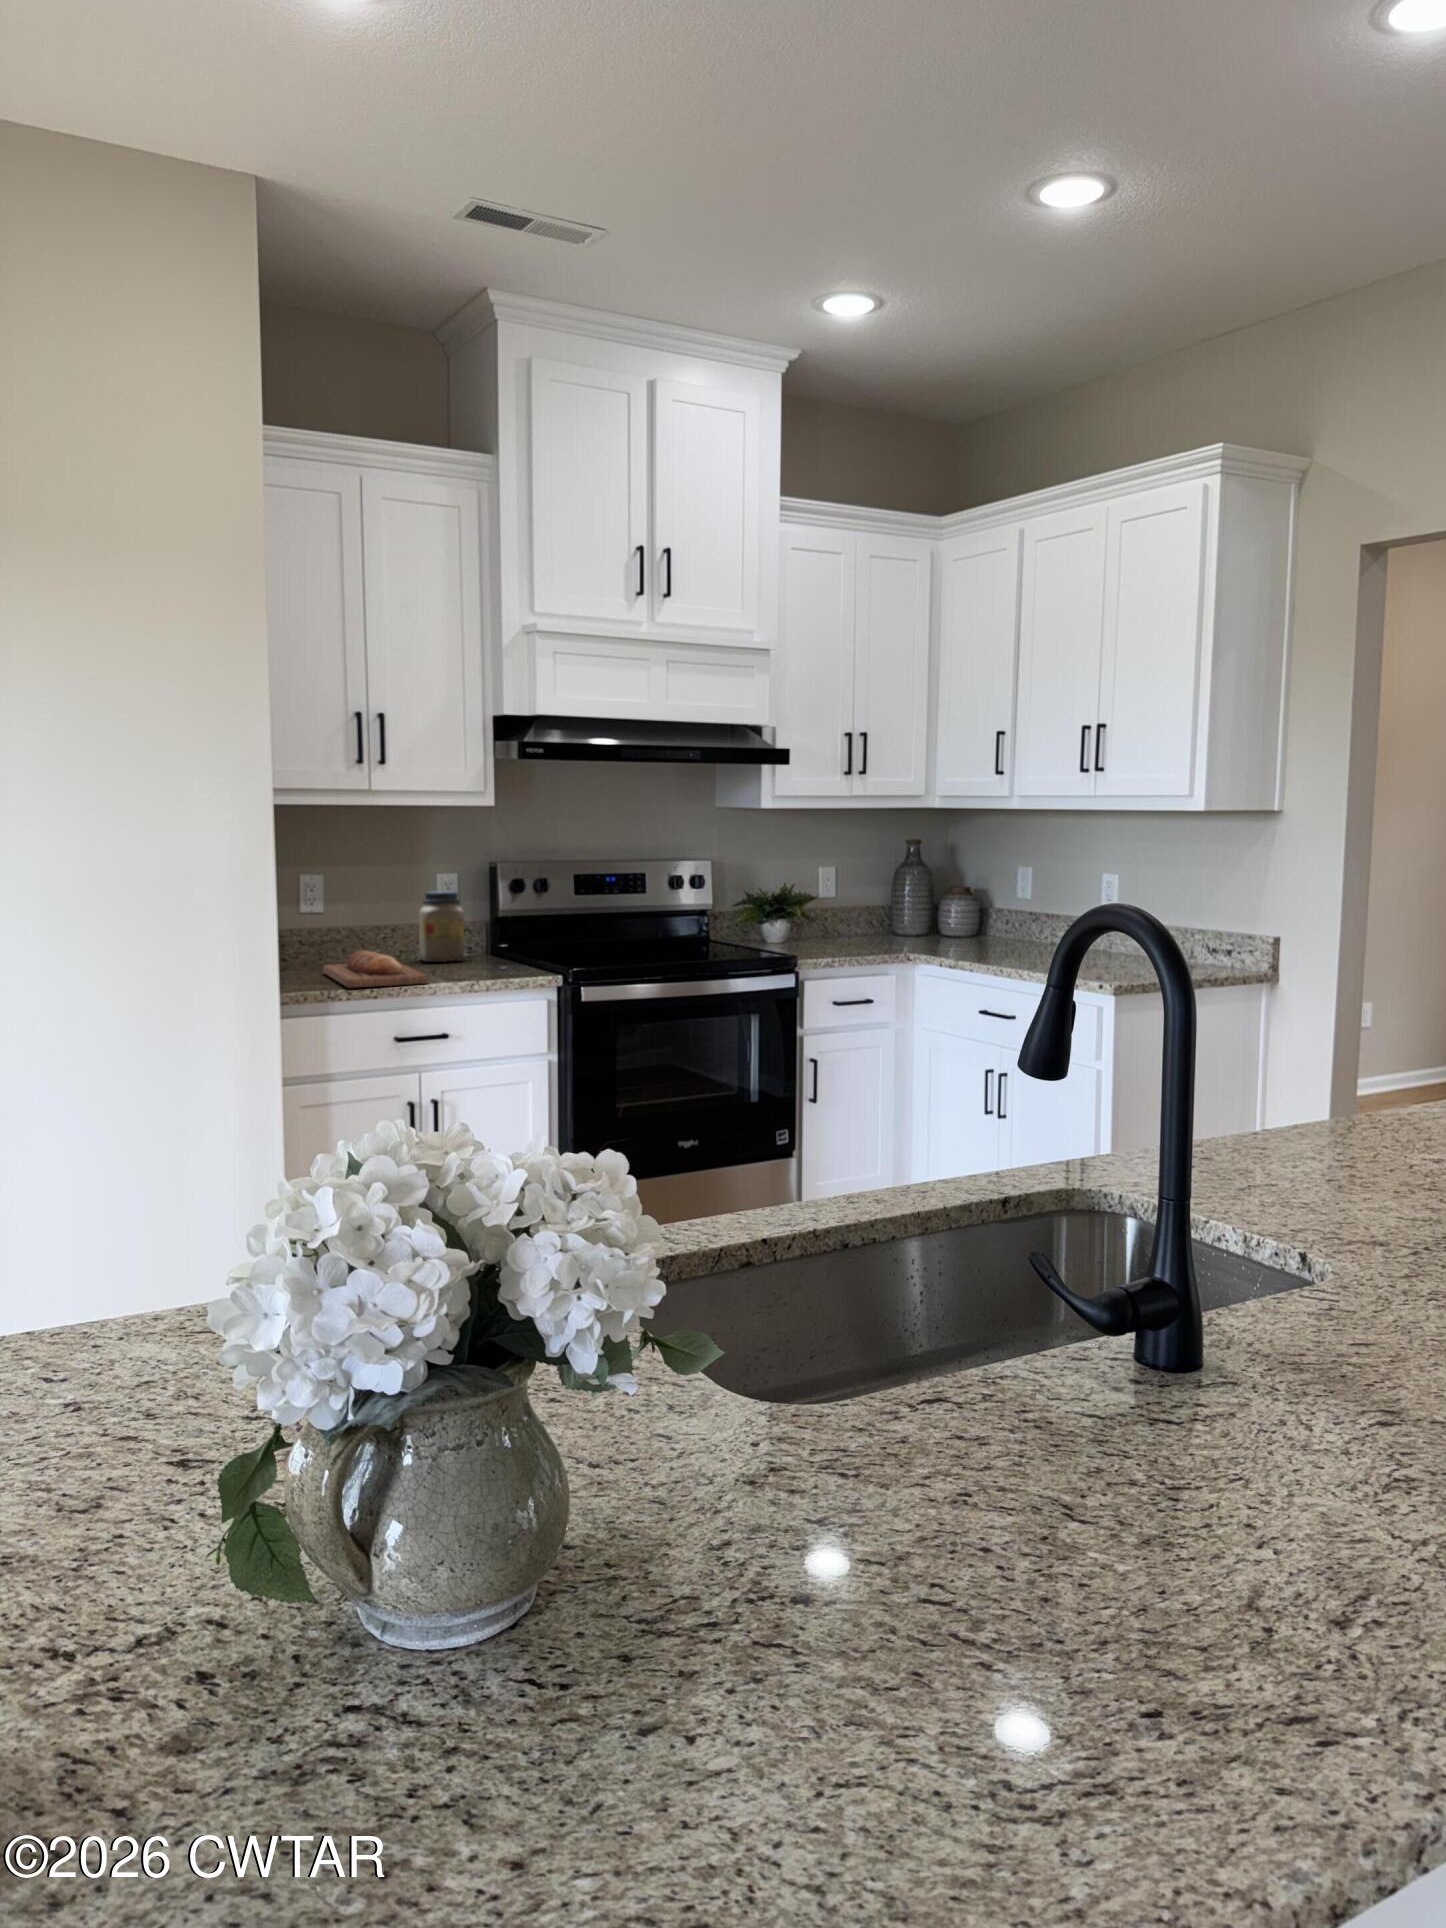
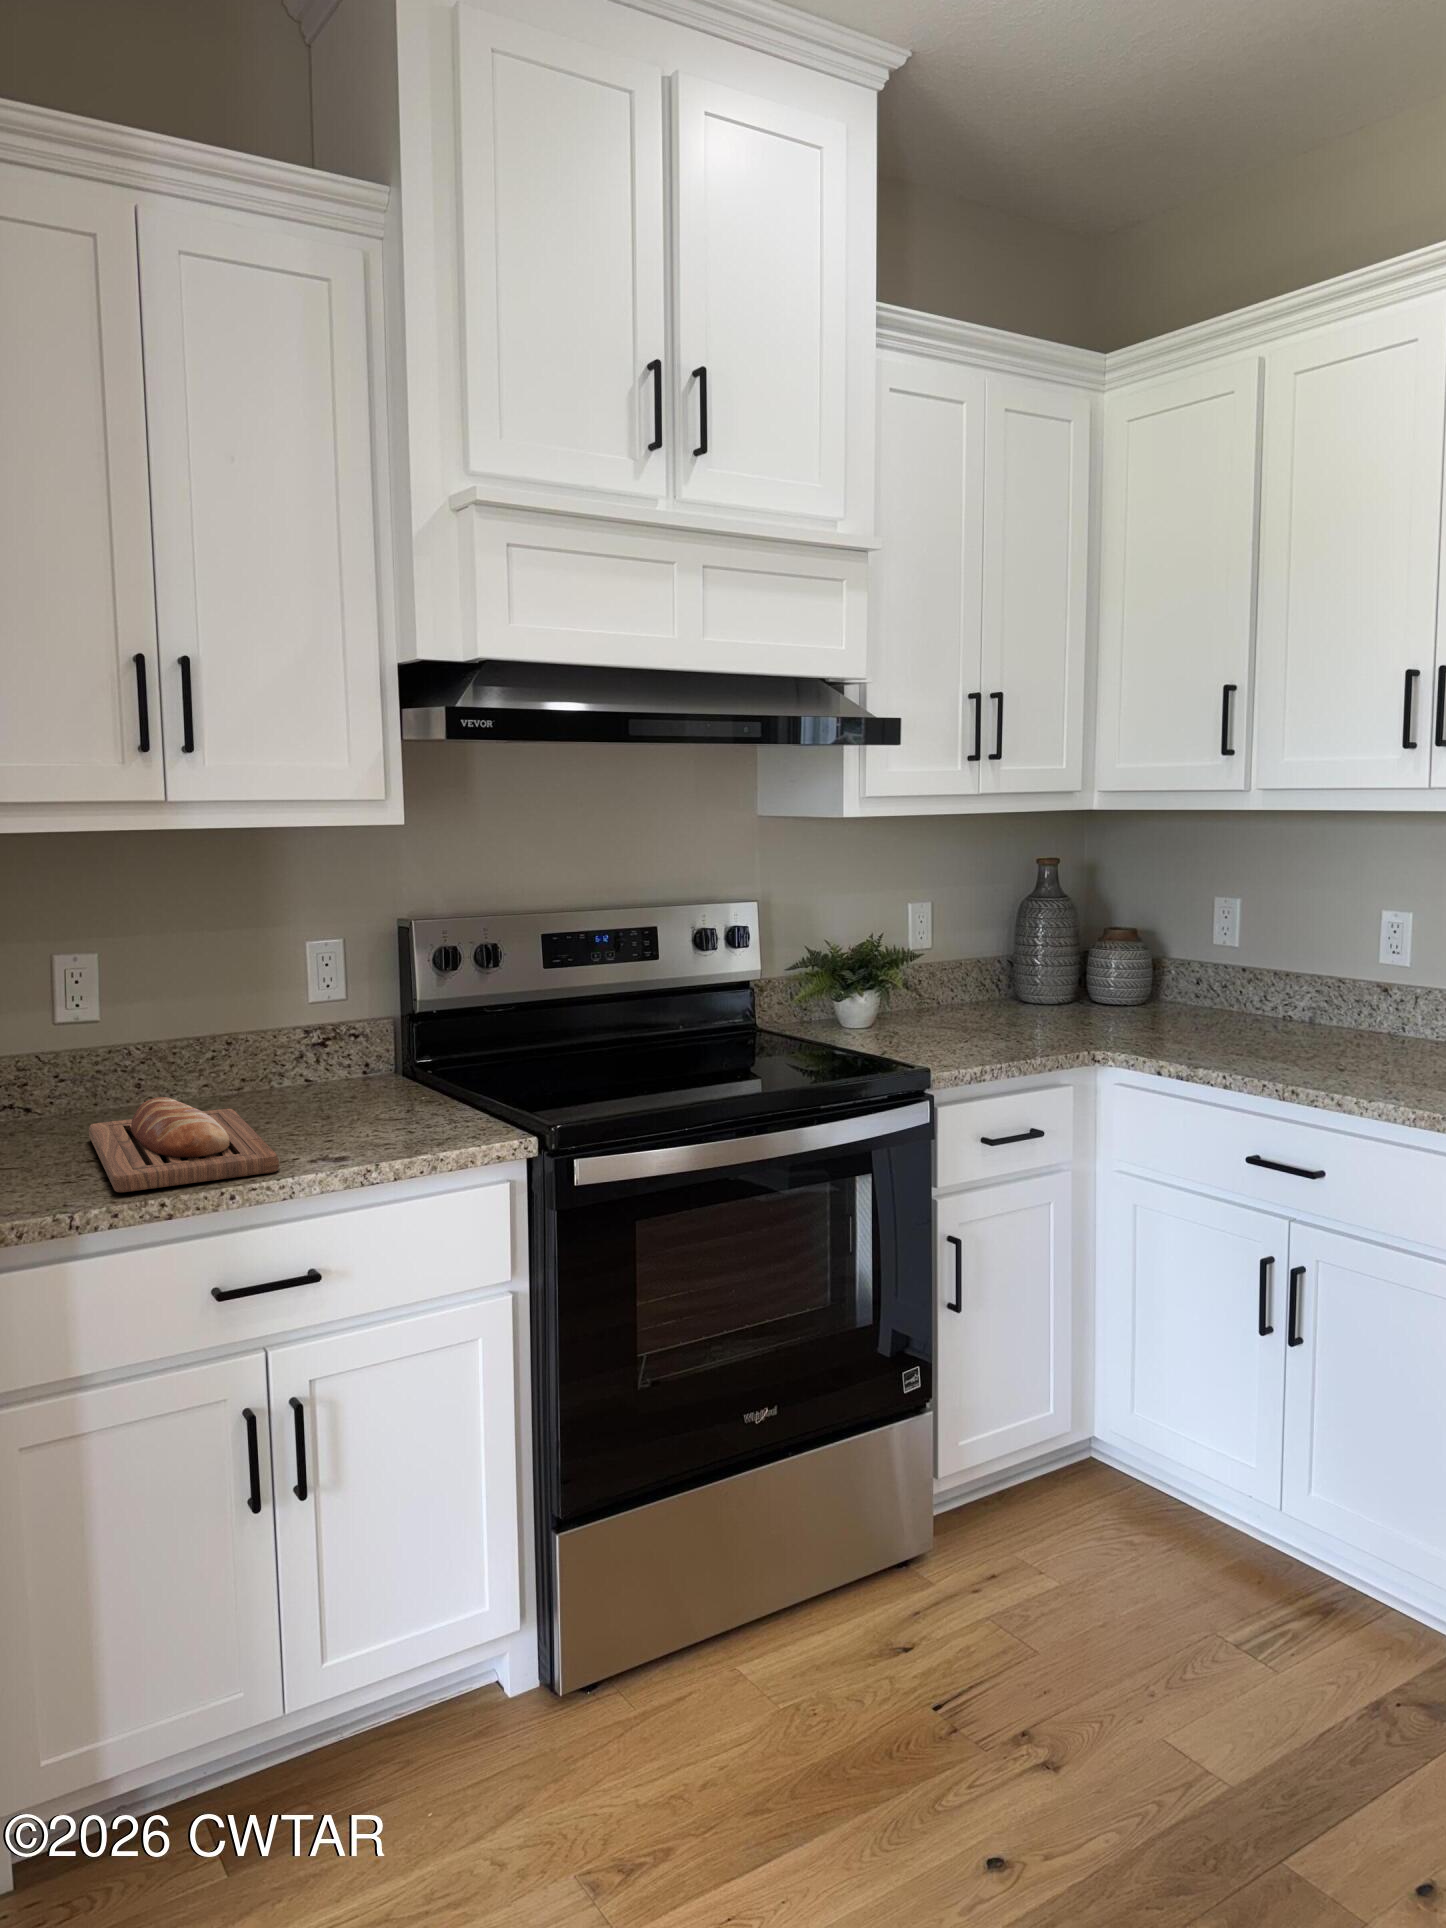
jar: present [419,891,465,962] -> none [274,973,355,1103]

